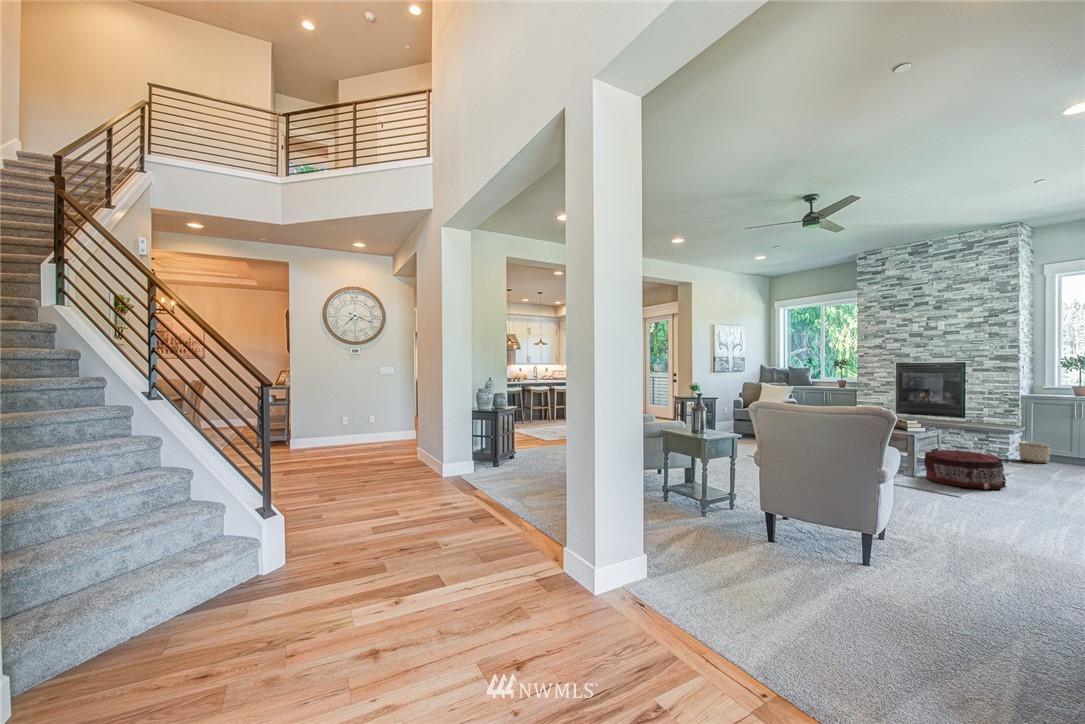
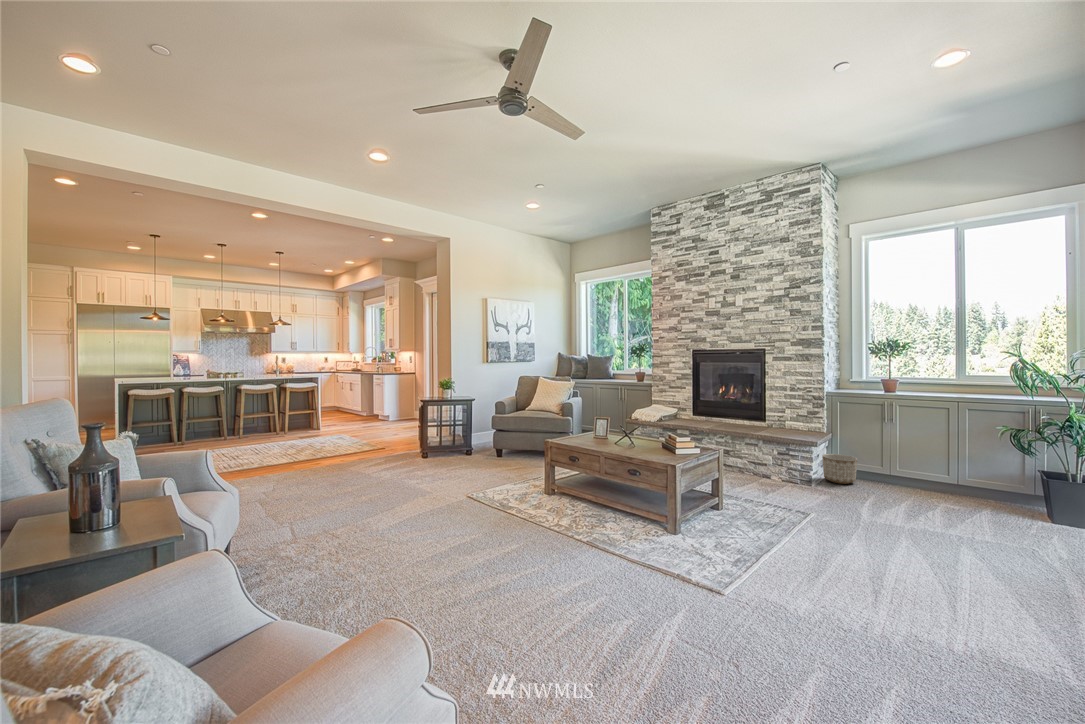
pouf: present [924,450,1006,490] -> none [701,491,813,573]

